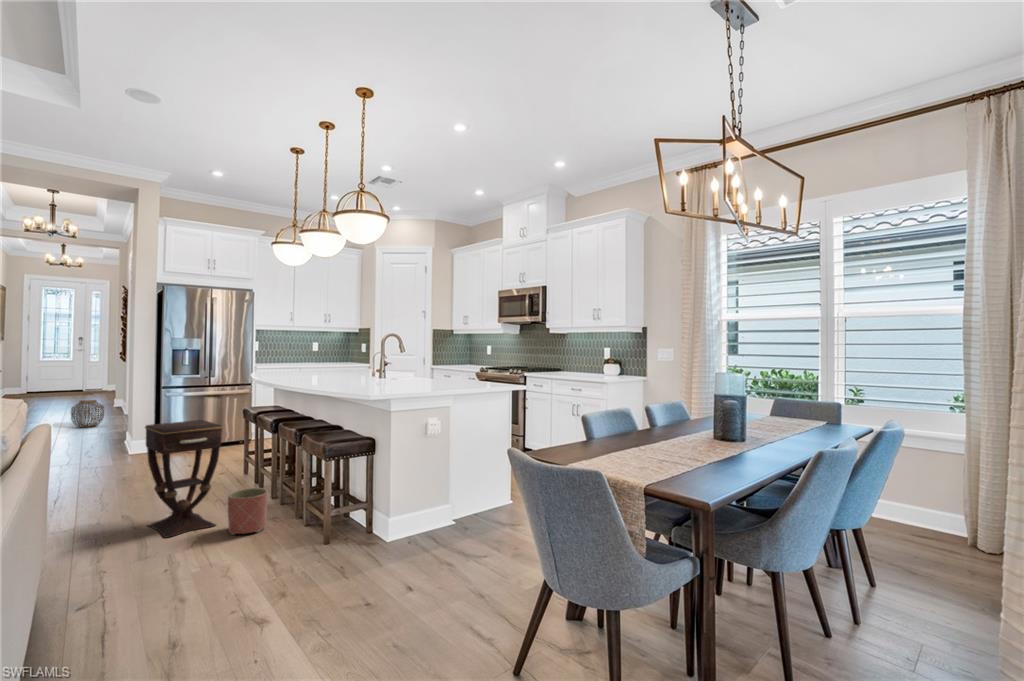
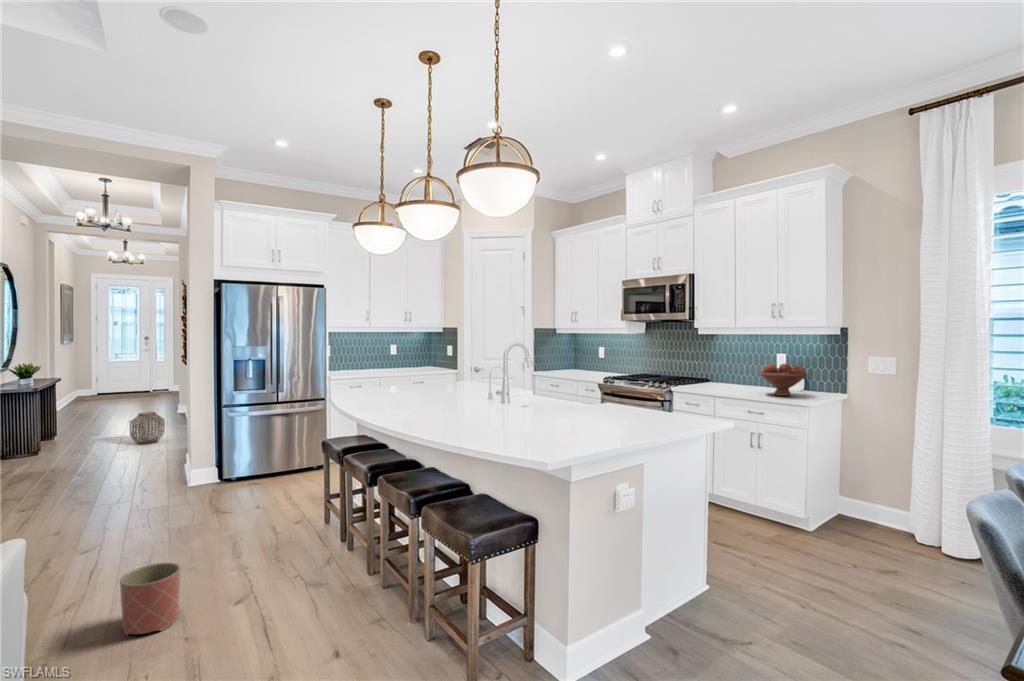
fruit bowl: none [582,354,613,377] -> present [760,364,807,396]
side table: present [145,420,222,538] -> none [198,473,305,660]
planter: present [228,488,268,535] -> present [120,563,181,635]

